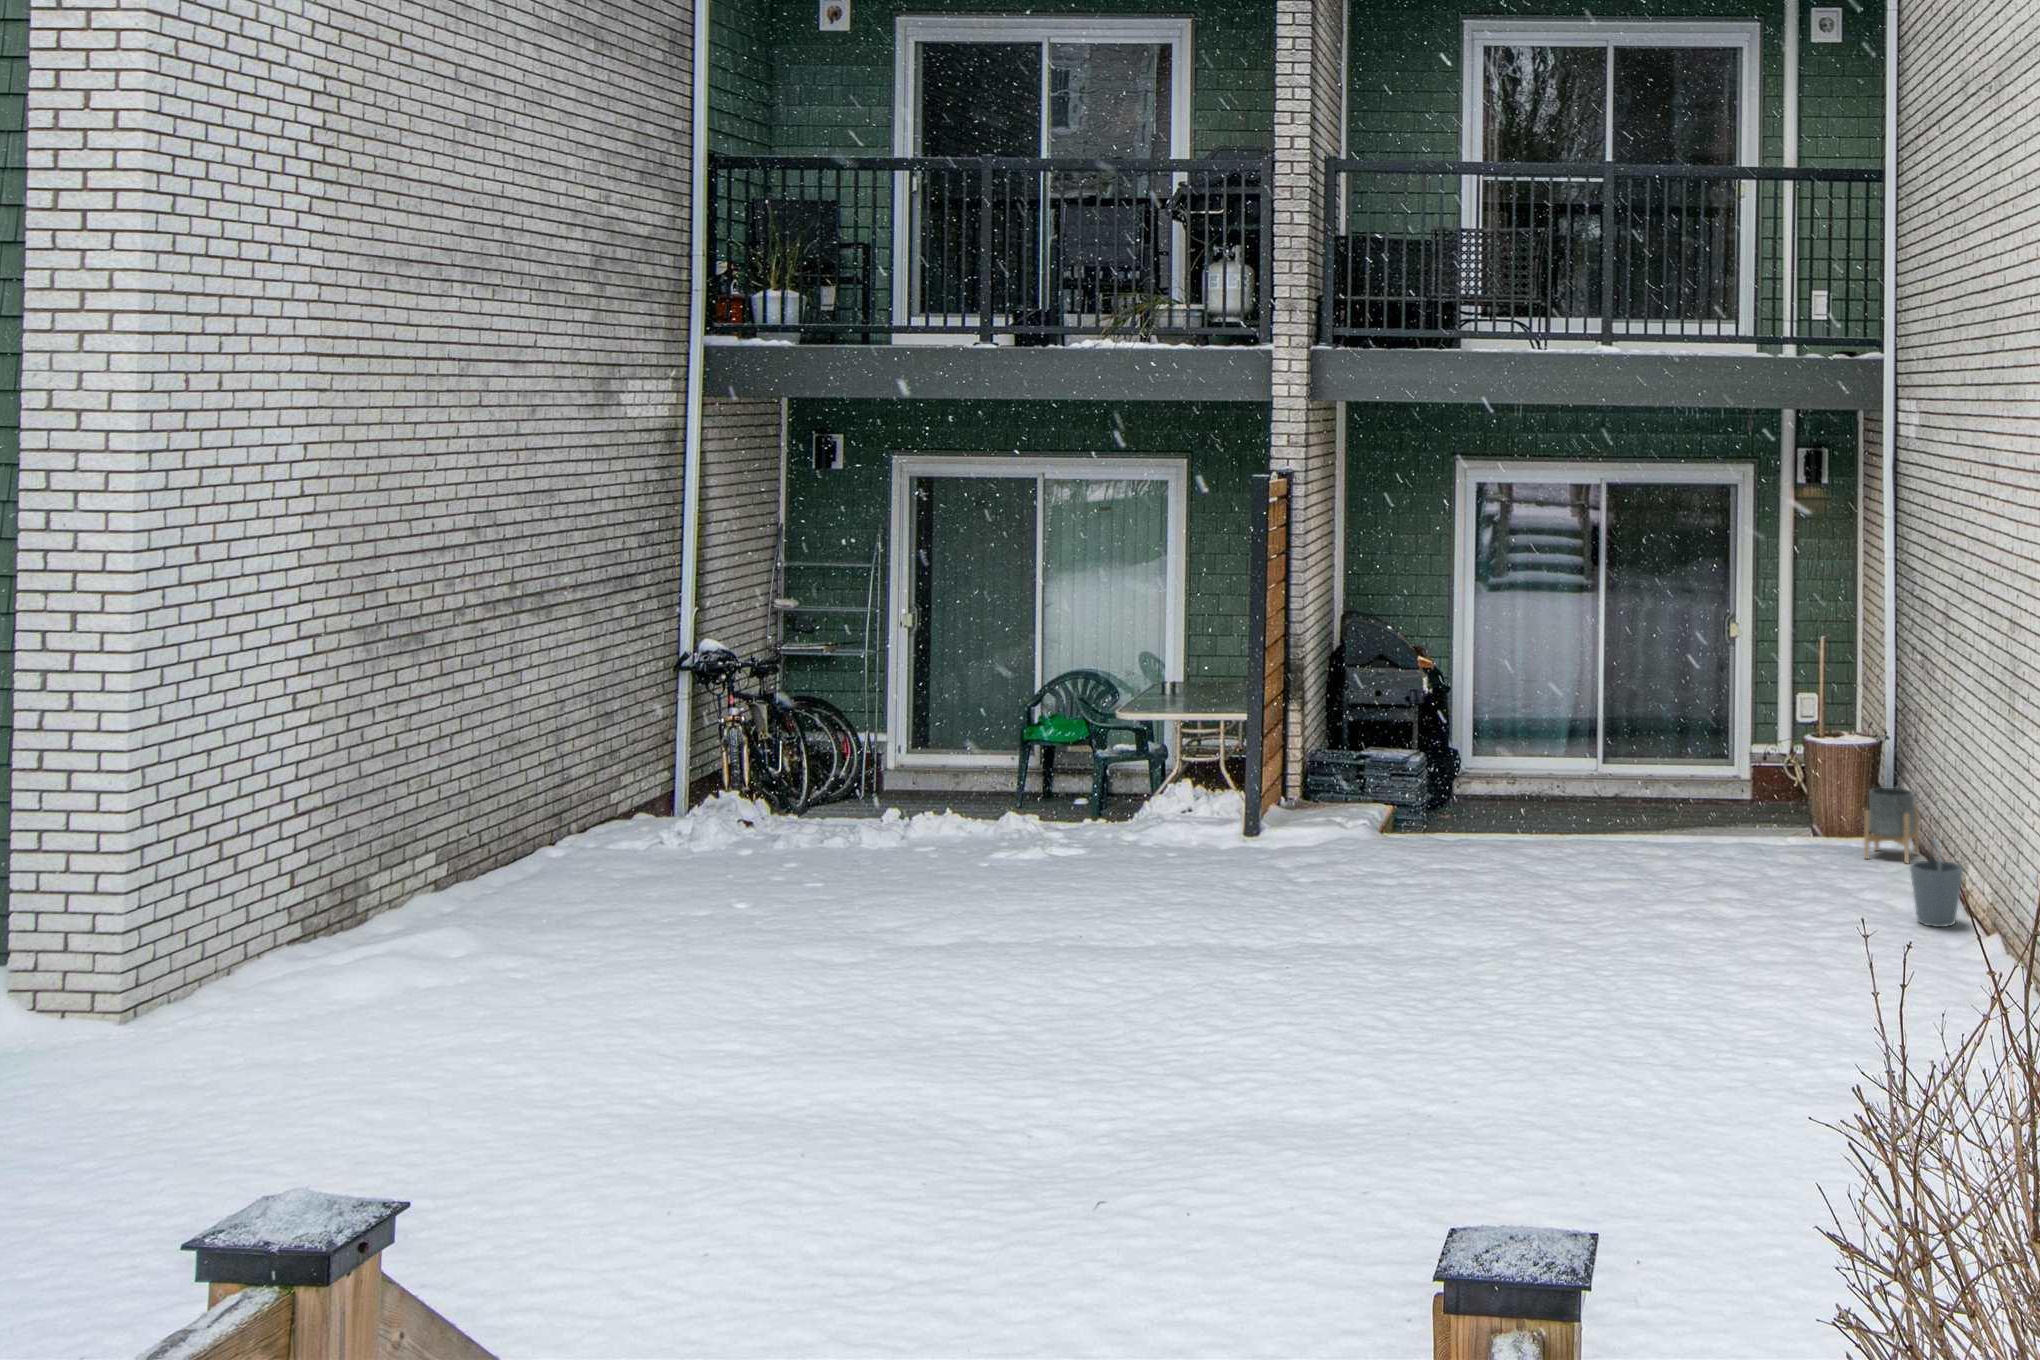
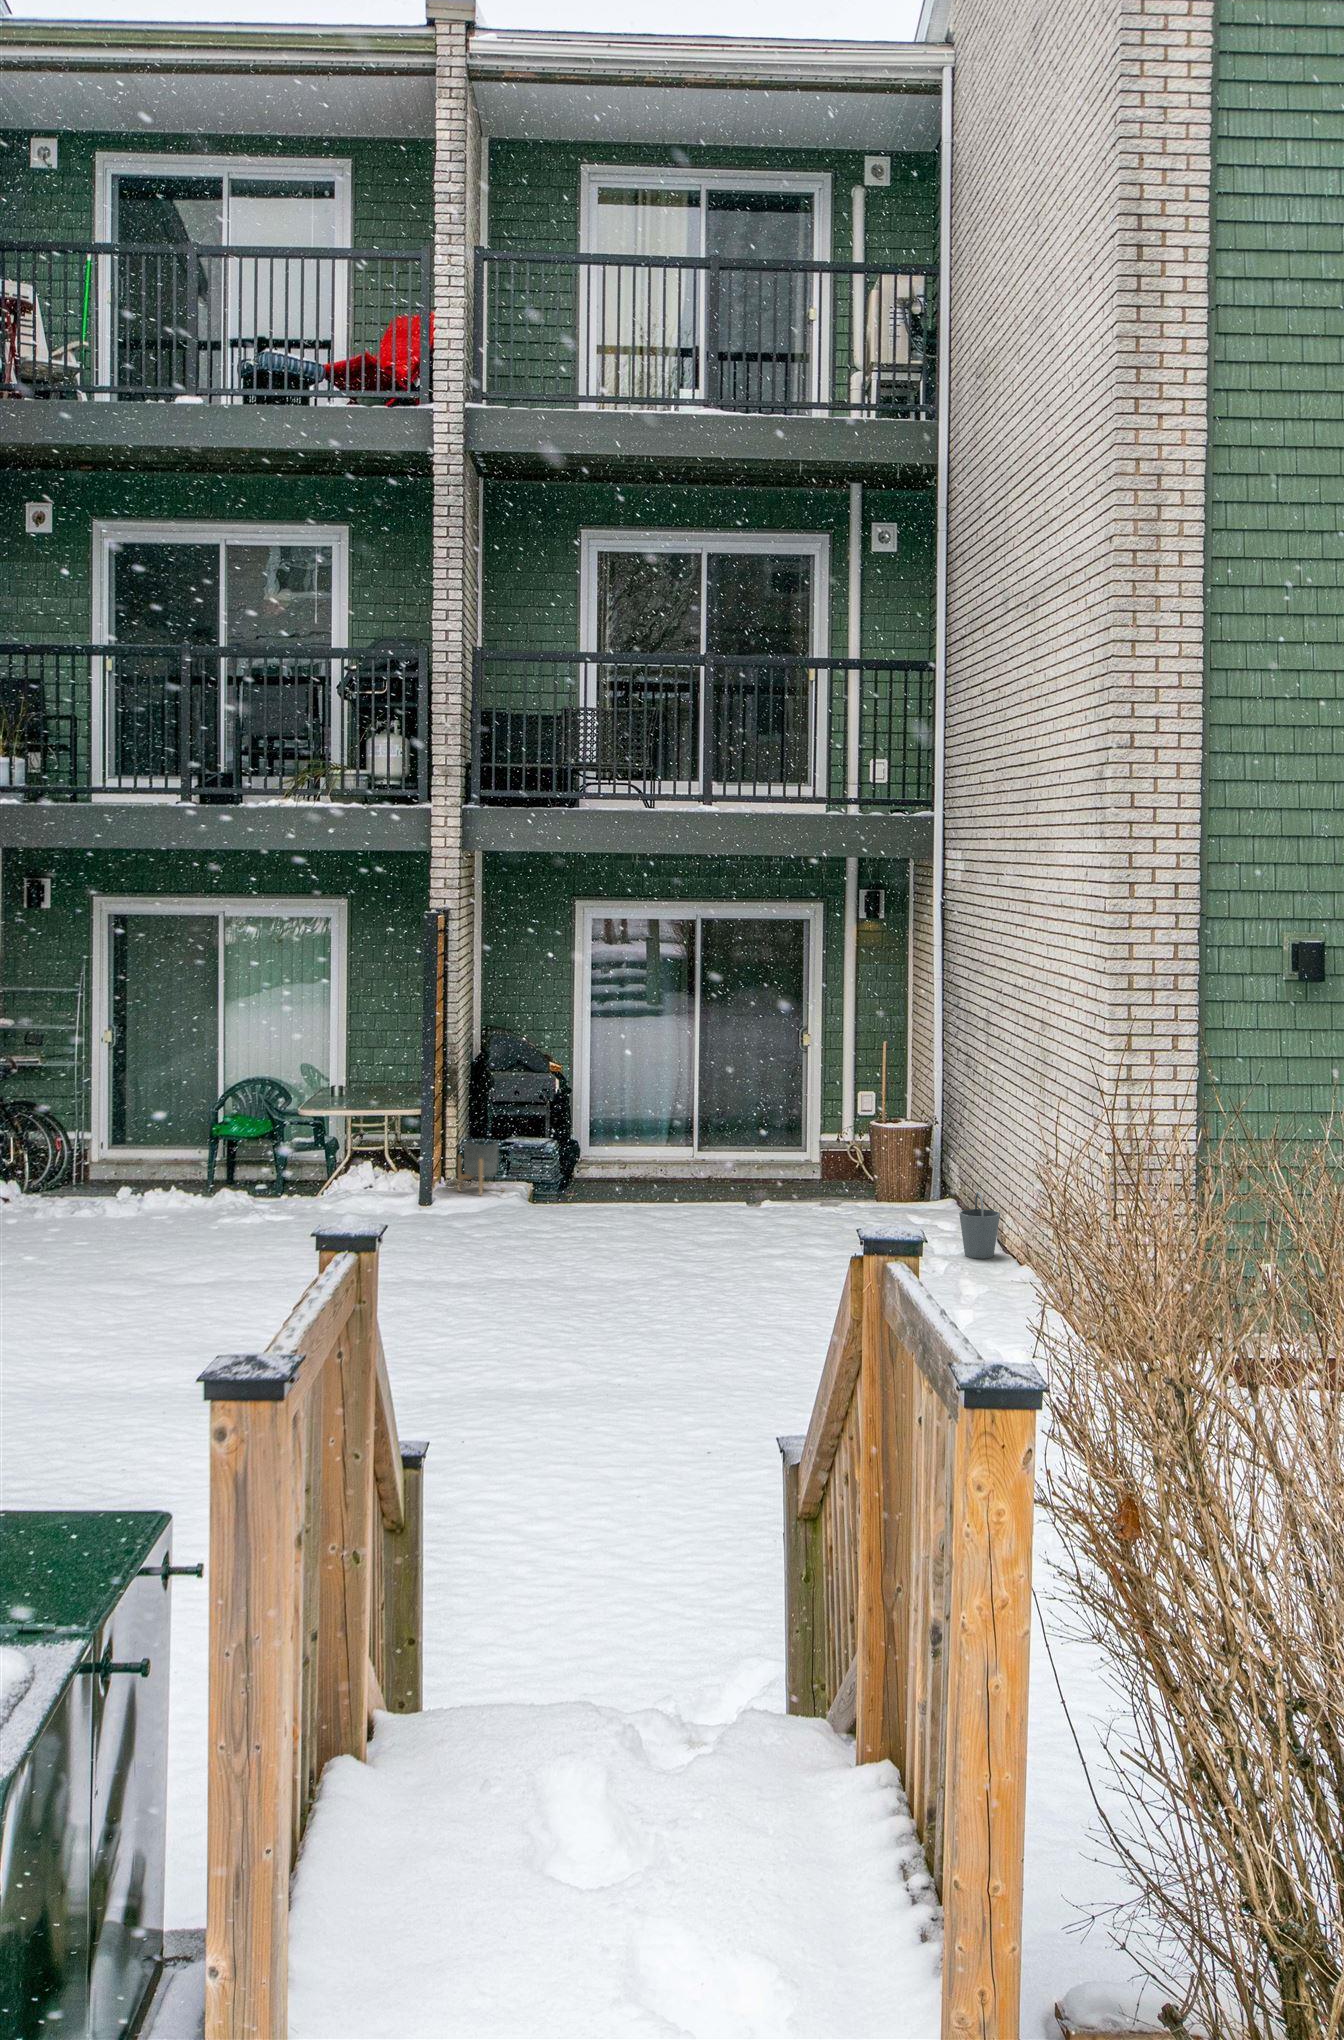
planter: present [1864,787,1919,863] -> present [458,1140,504,1196]

